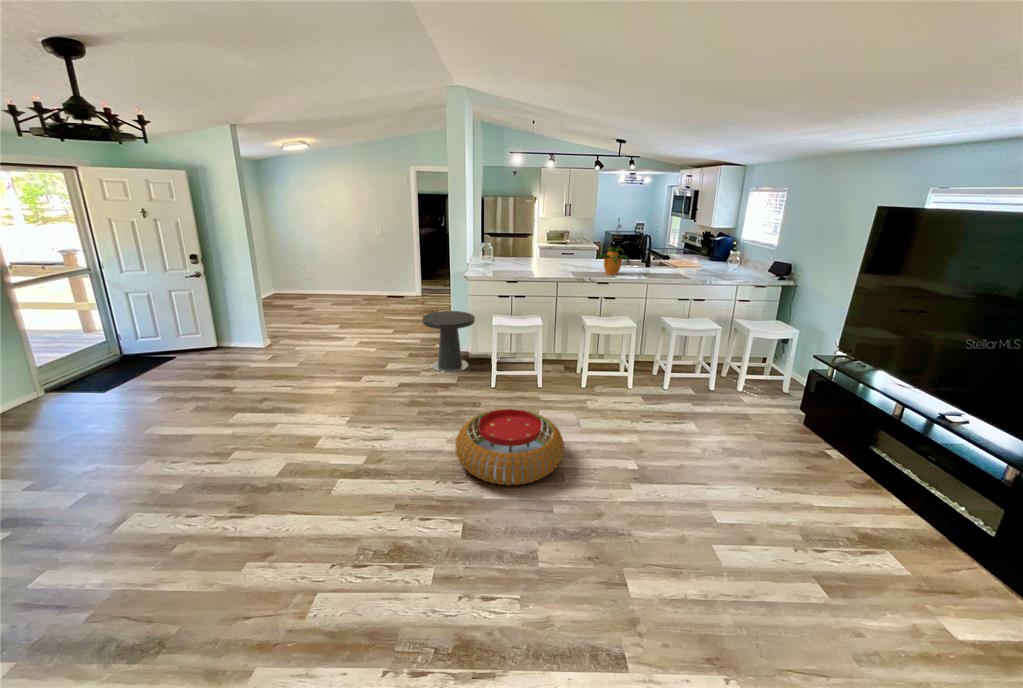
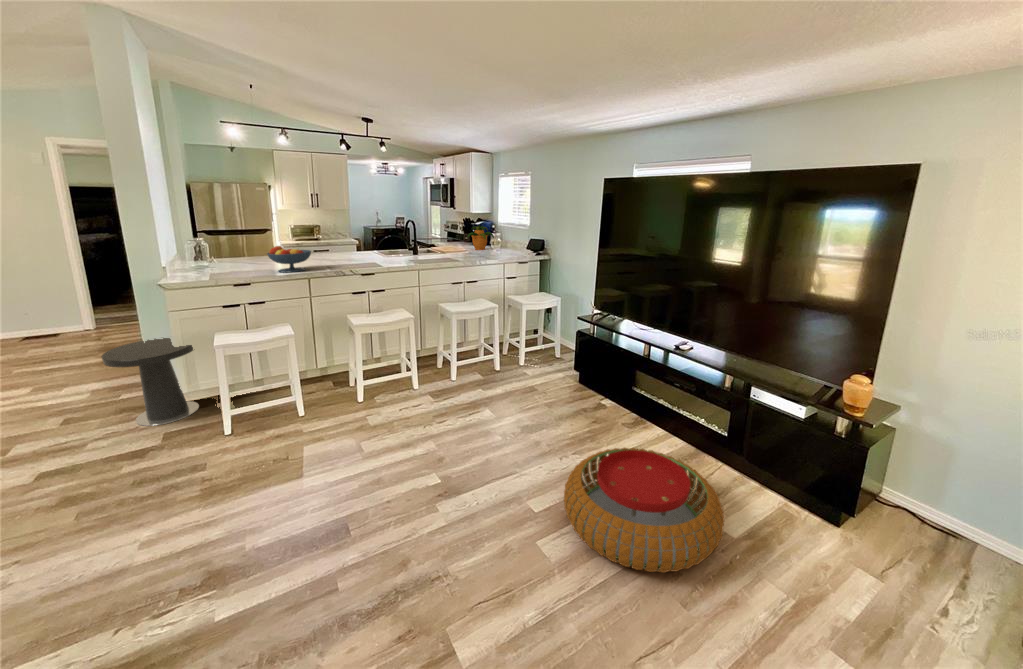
potted plant: present [596,246,629,275] -> present [468,225,494,250]
fruit bowl: none [532,251,565,274] -> present [267,246,311,272]
pouf: present [455,409,564,485] -> present [564,448,725,572]

